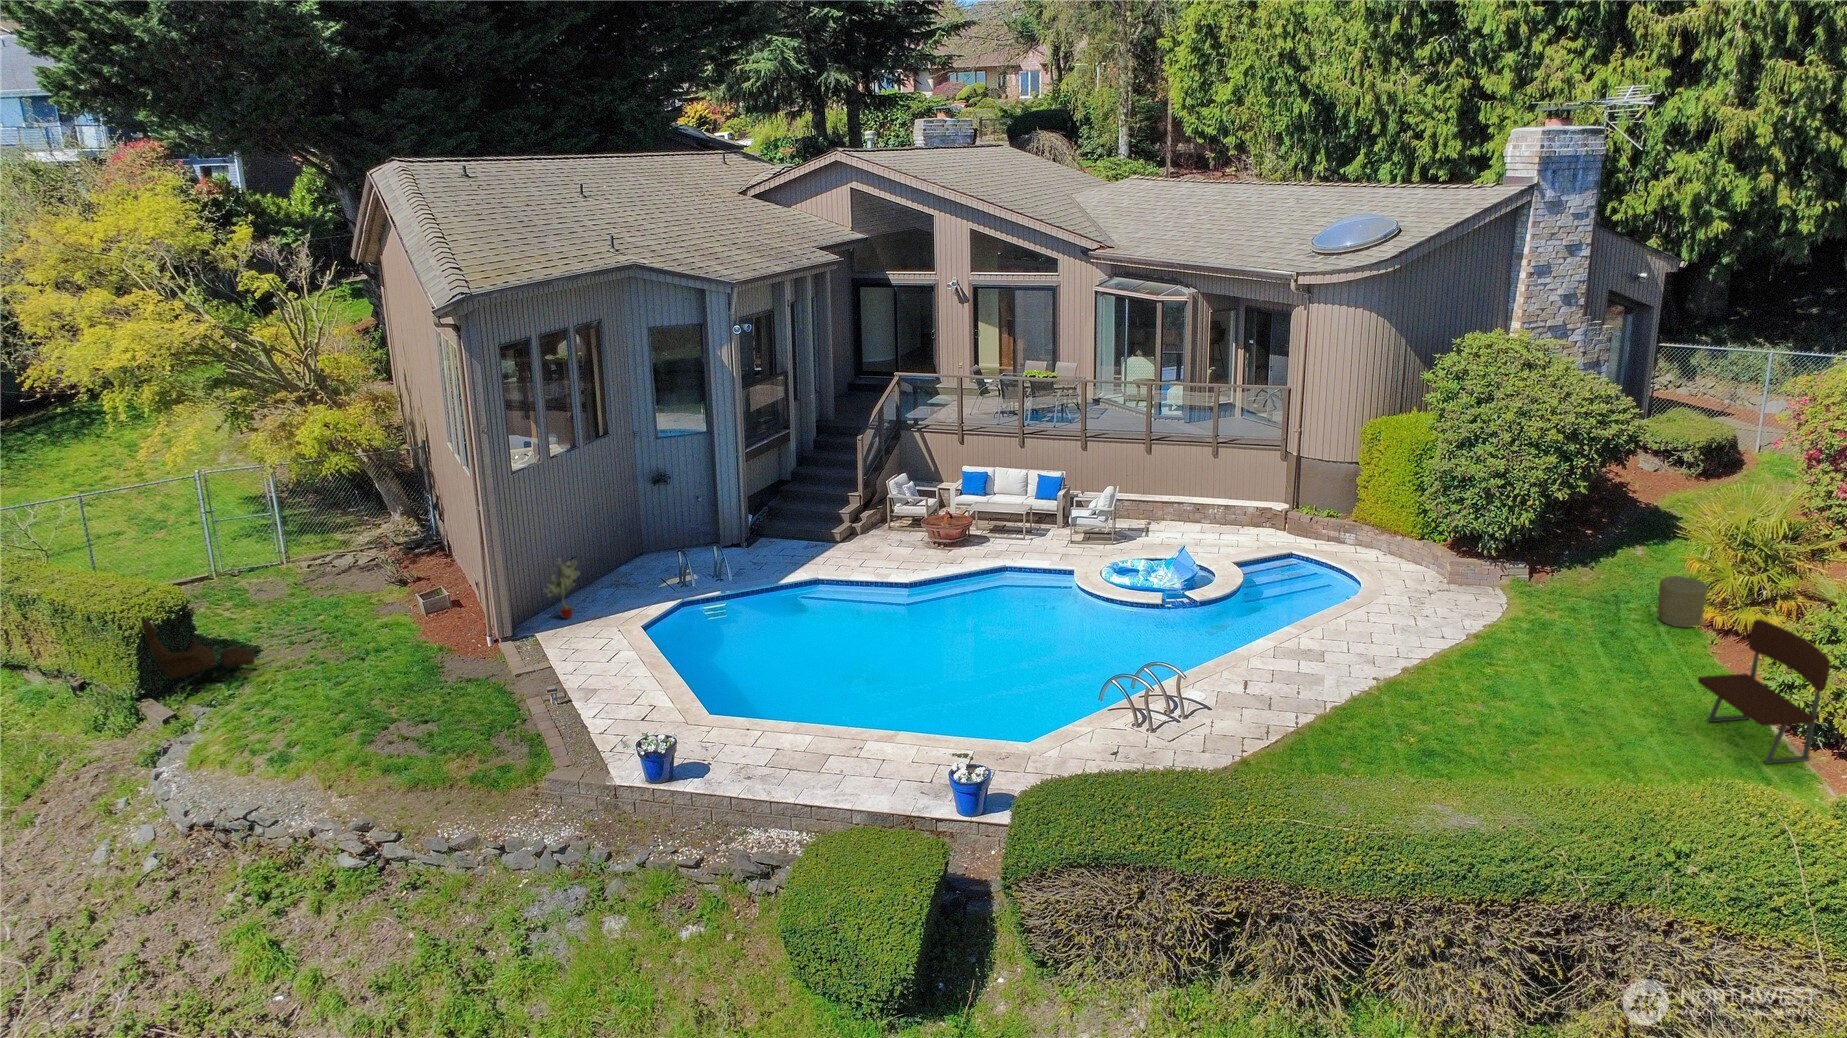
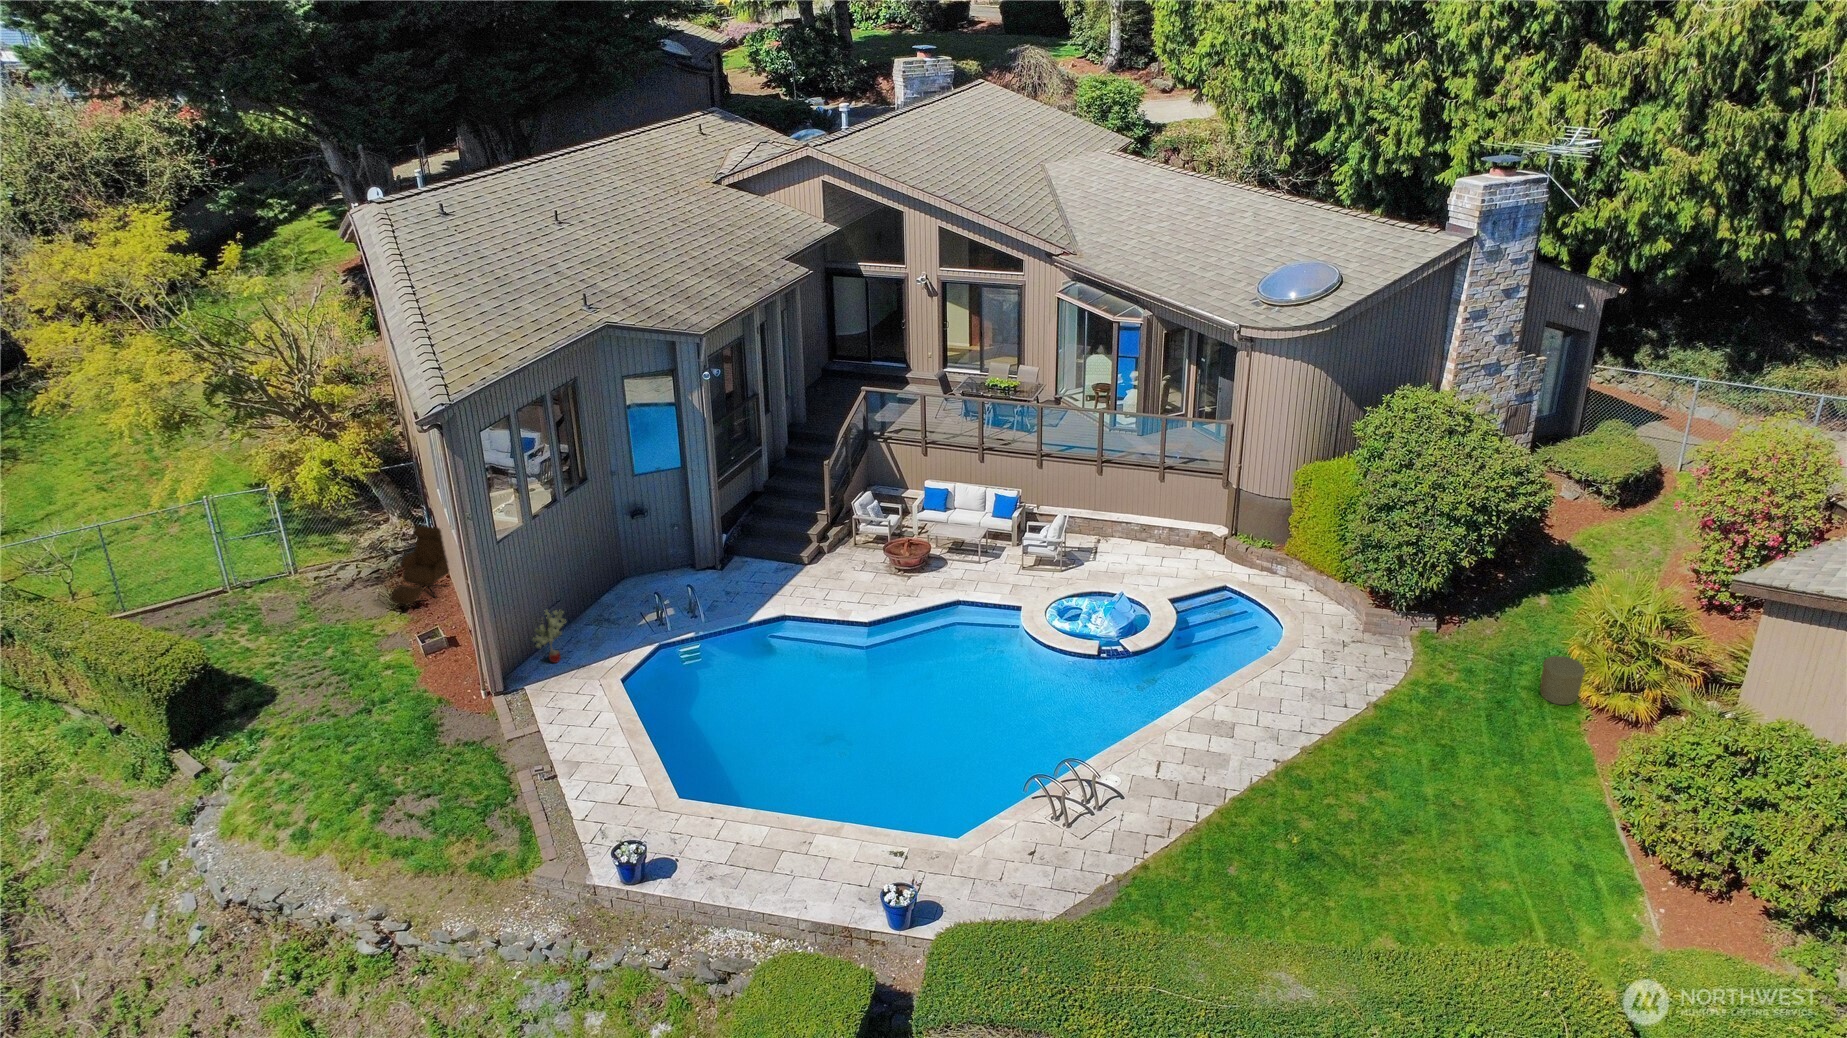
lounge chair: present [141,617,255,694] -> present [390,526,449,610]
bench: present [1698,619,1830,764] -> none [1554,738,1662,871]

